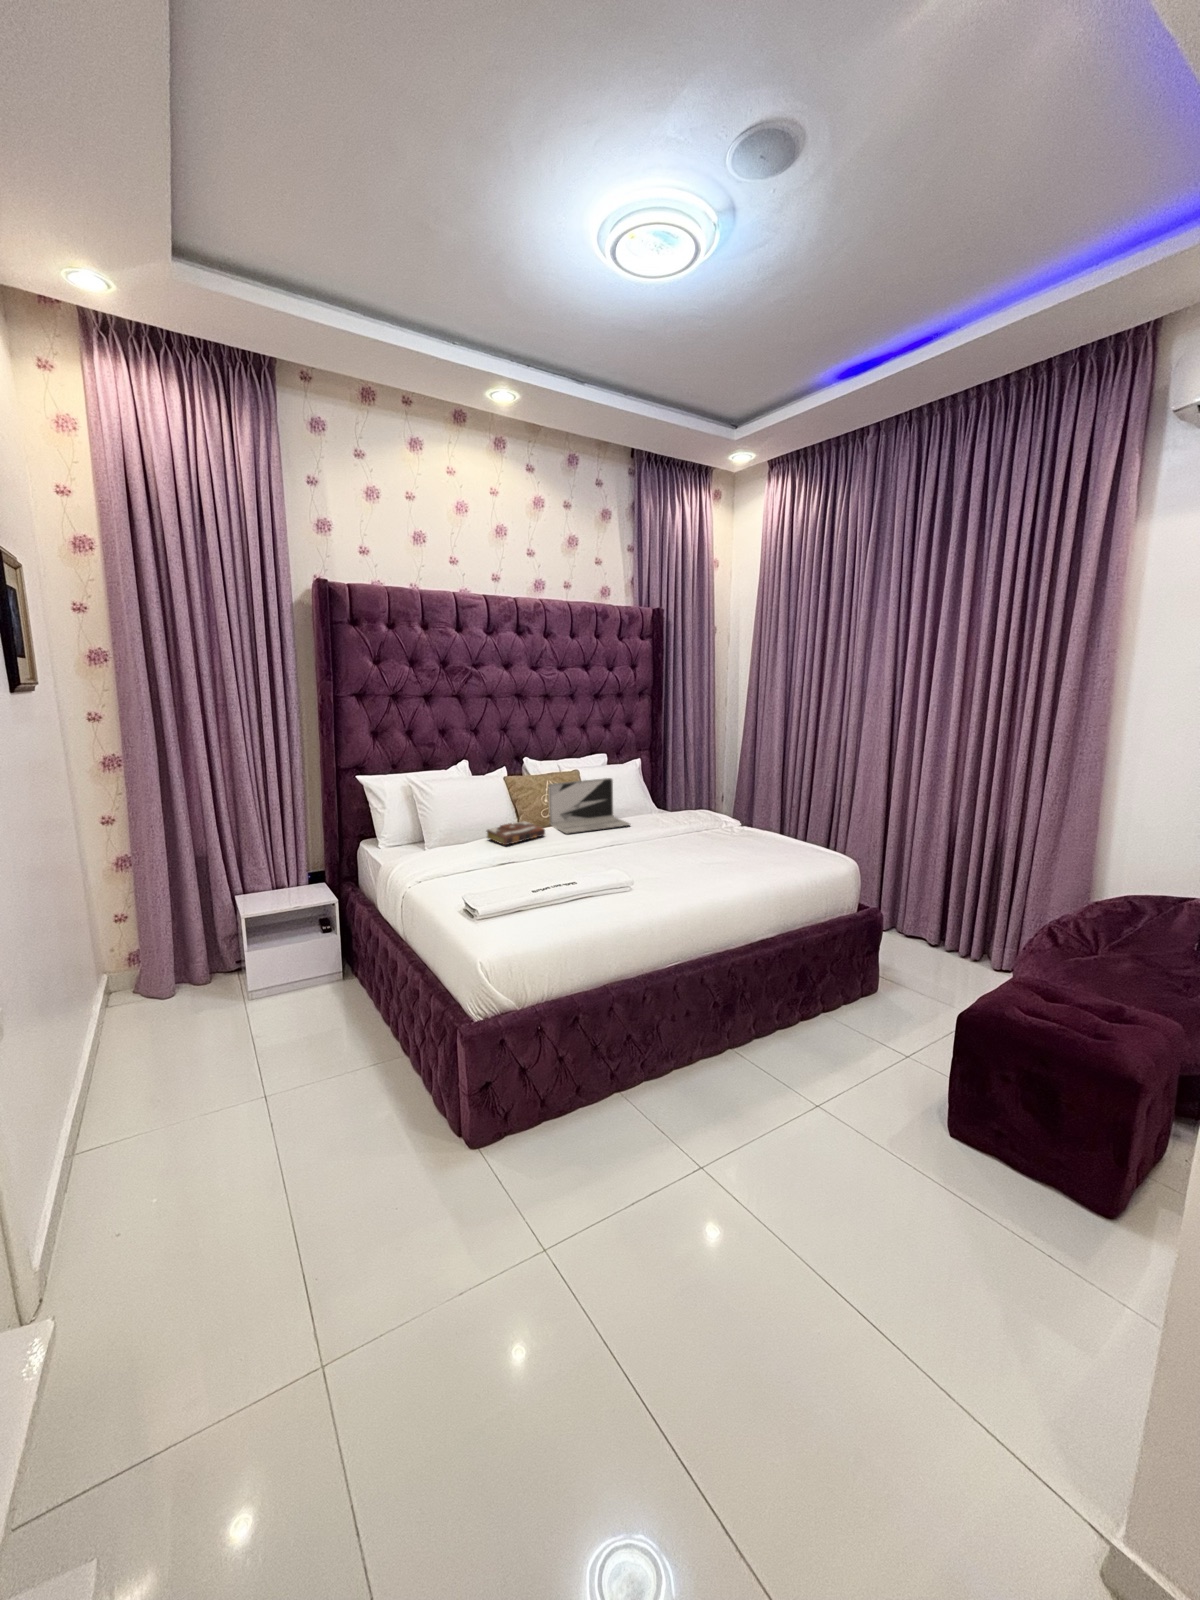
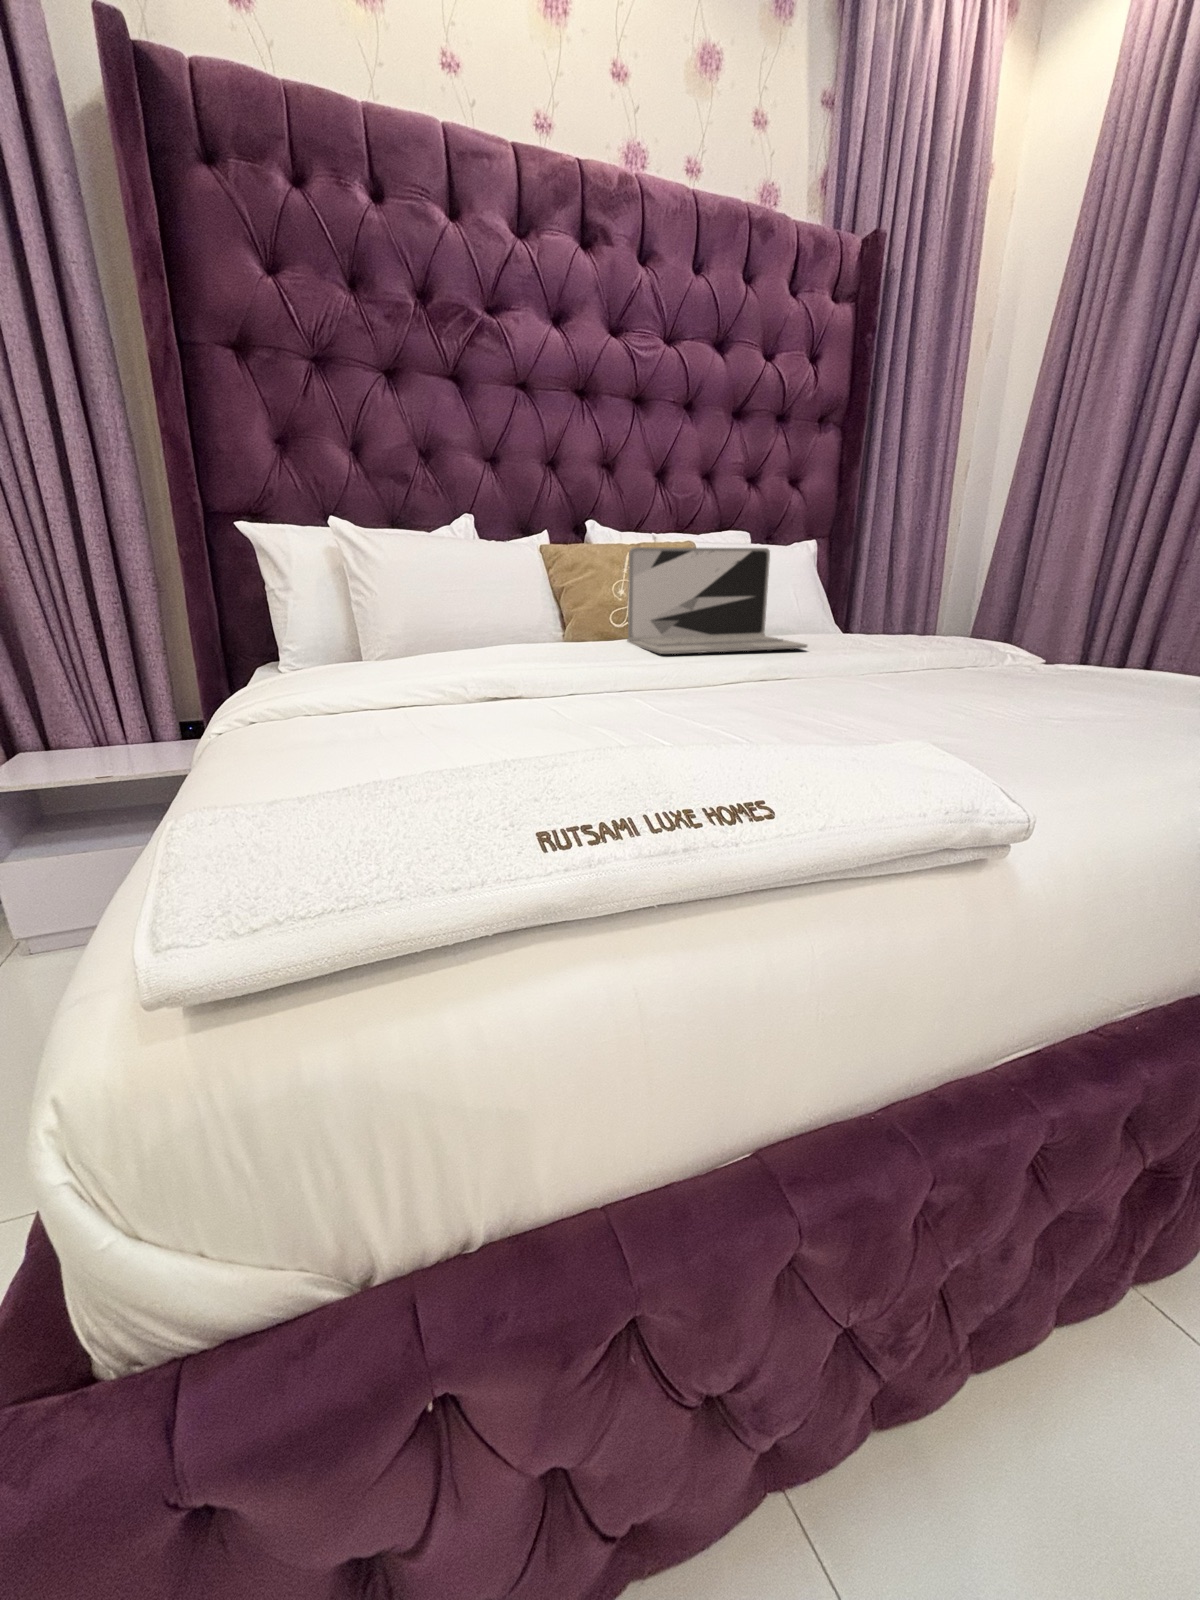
book: present [487,821,545,845] -> none [479,624,615,664]

